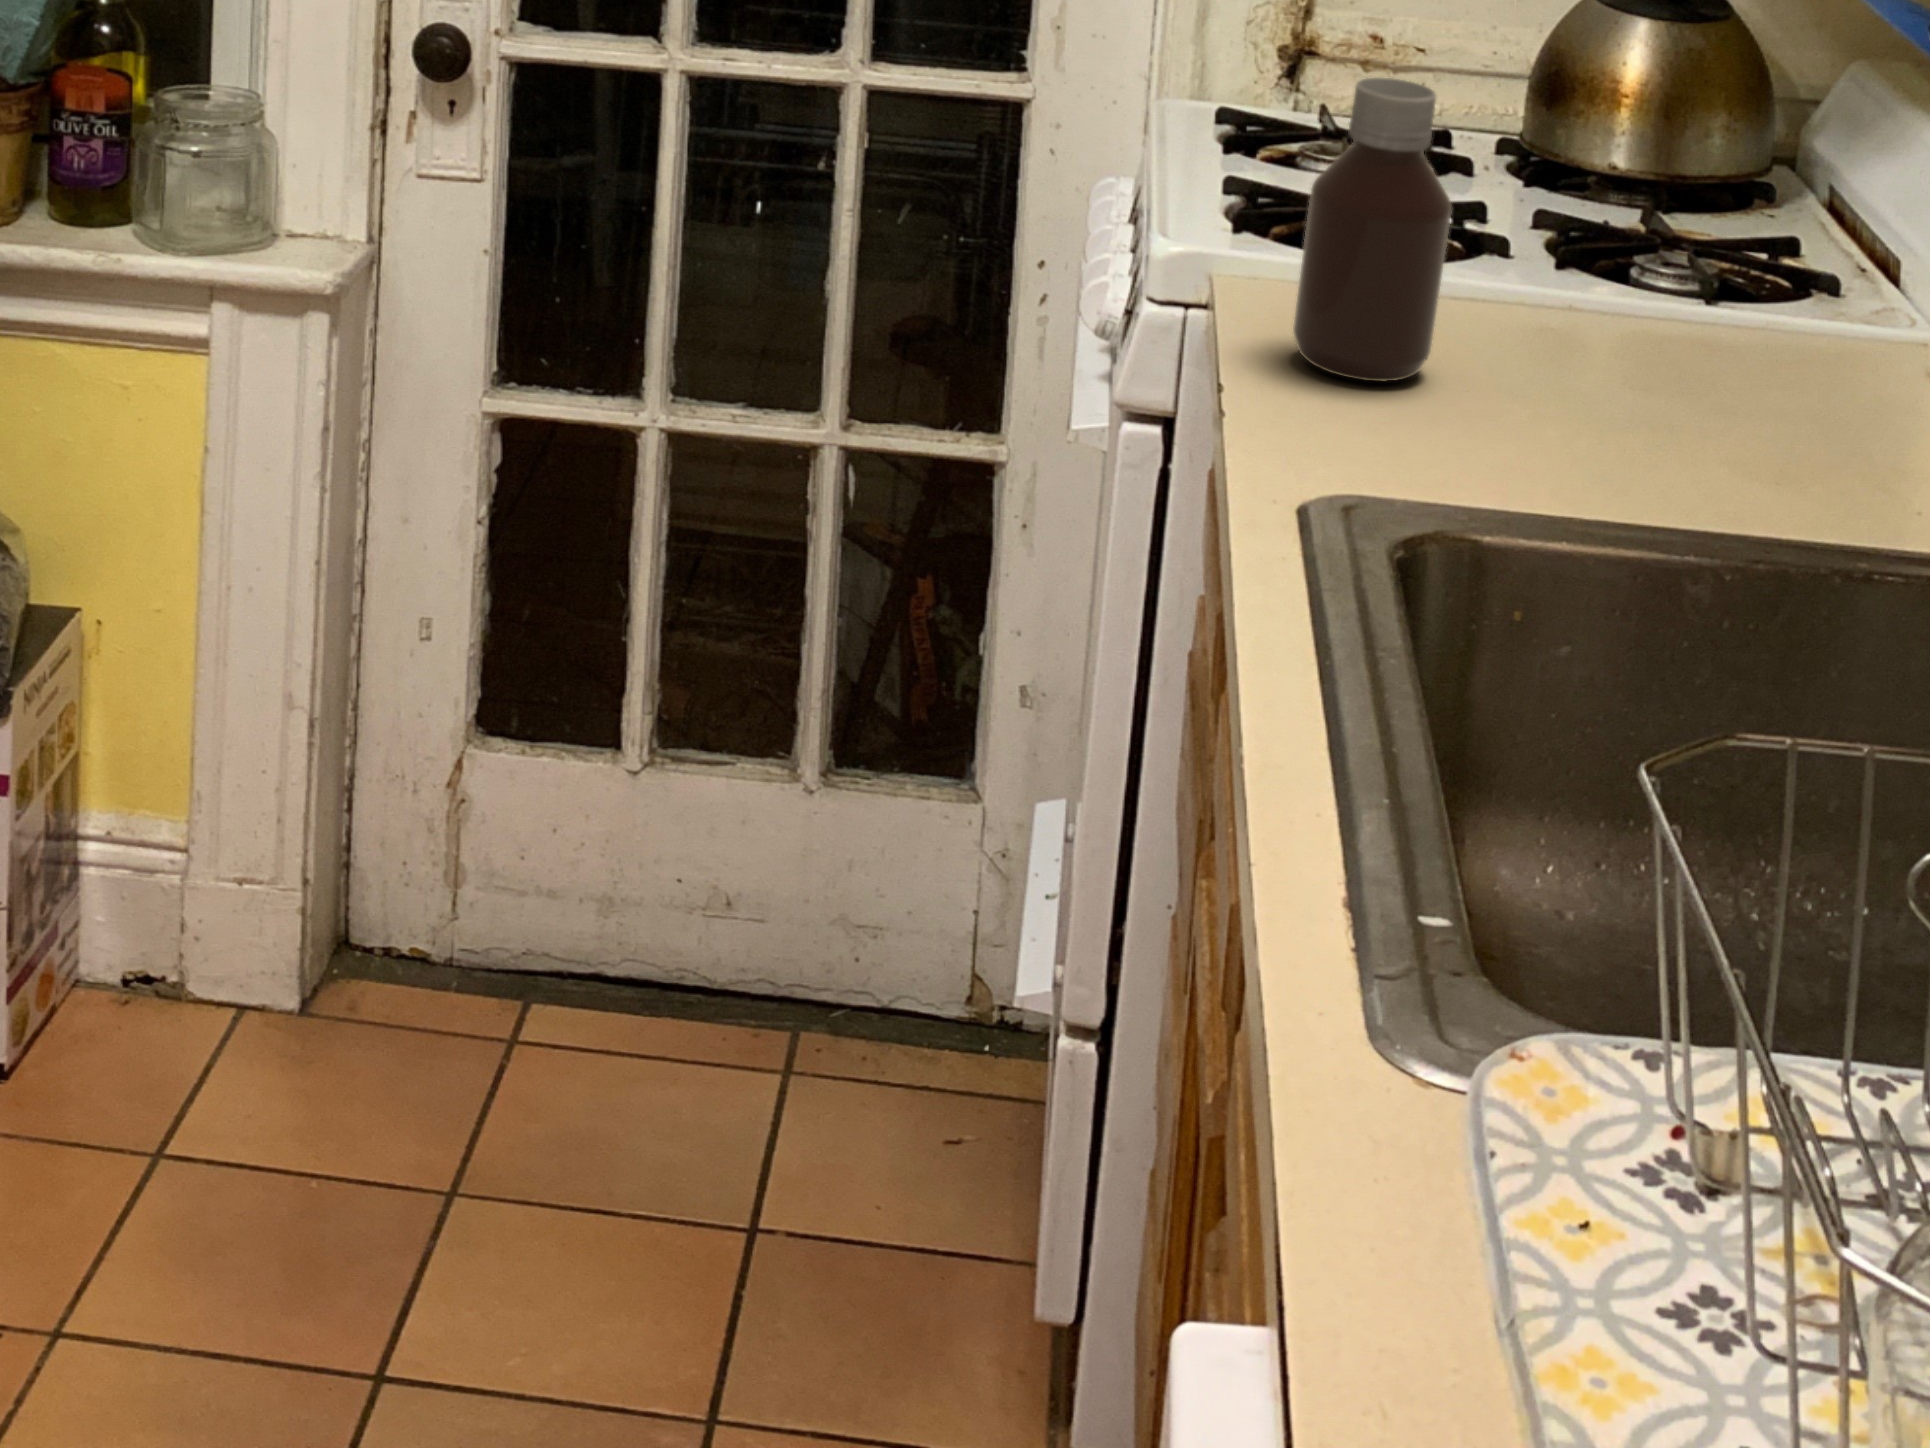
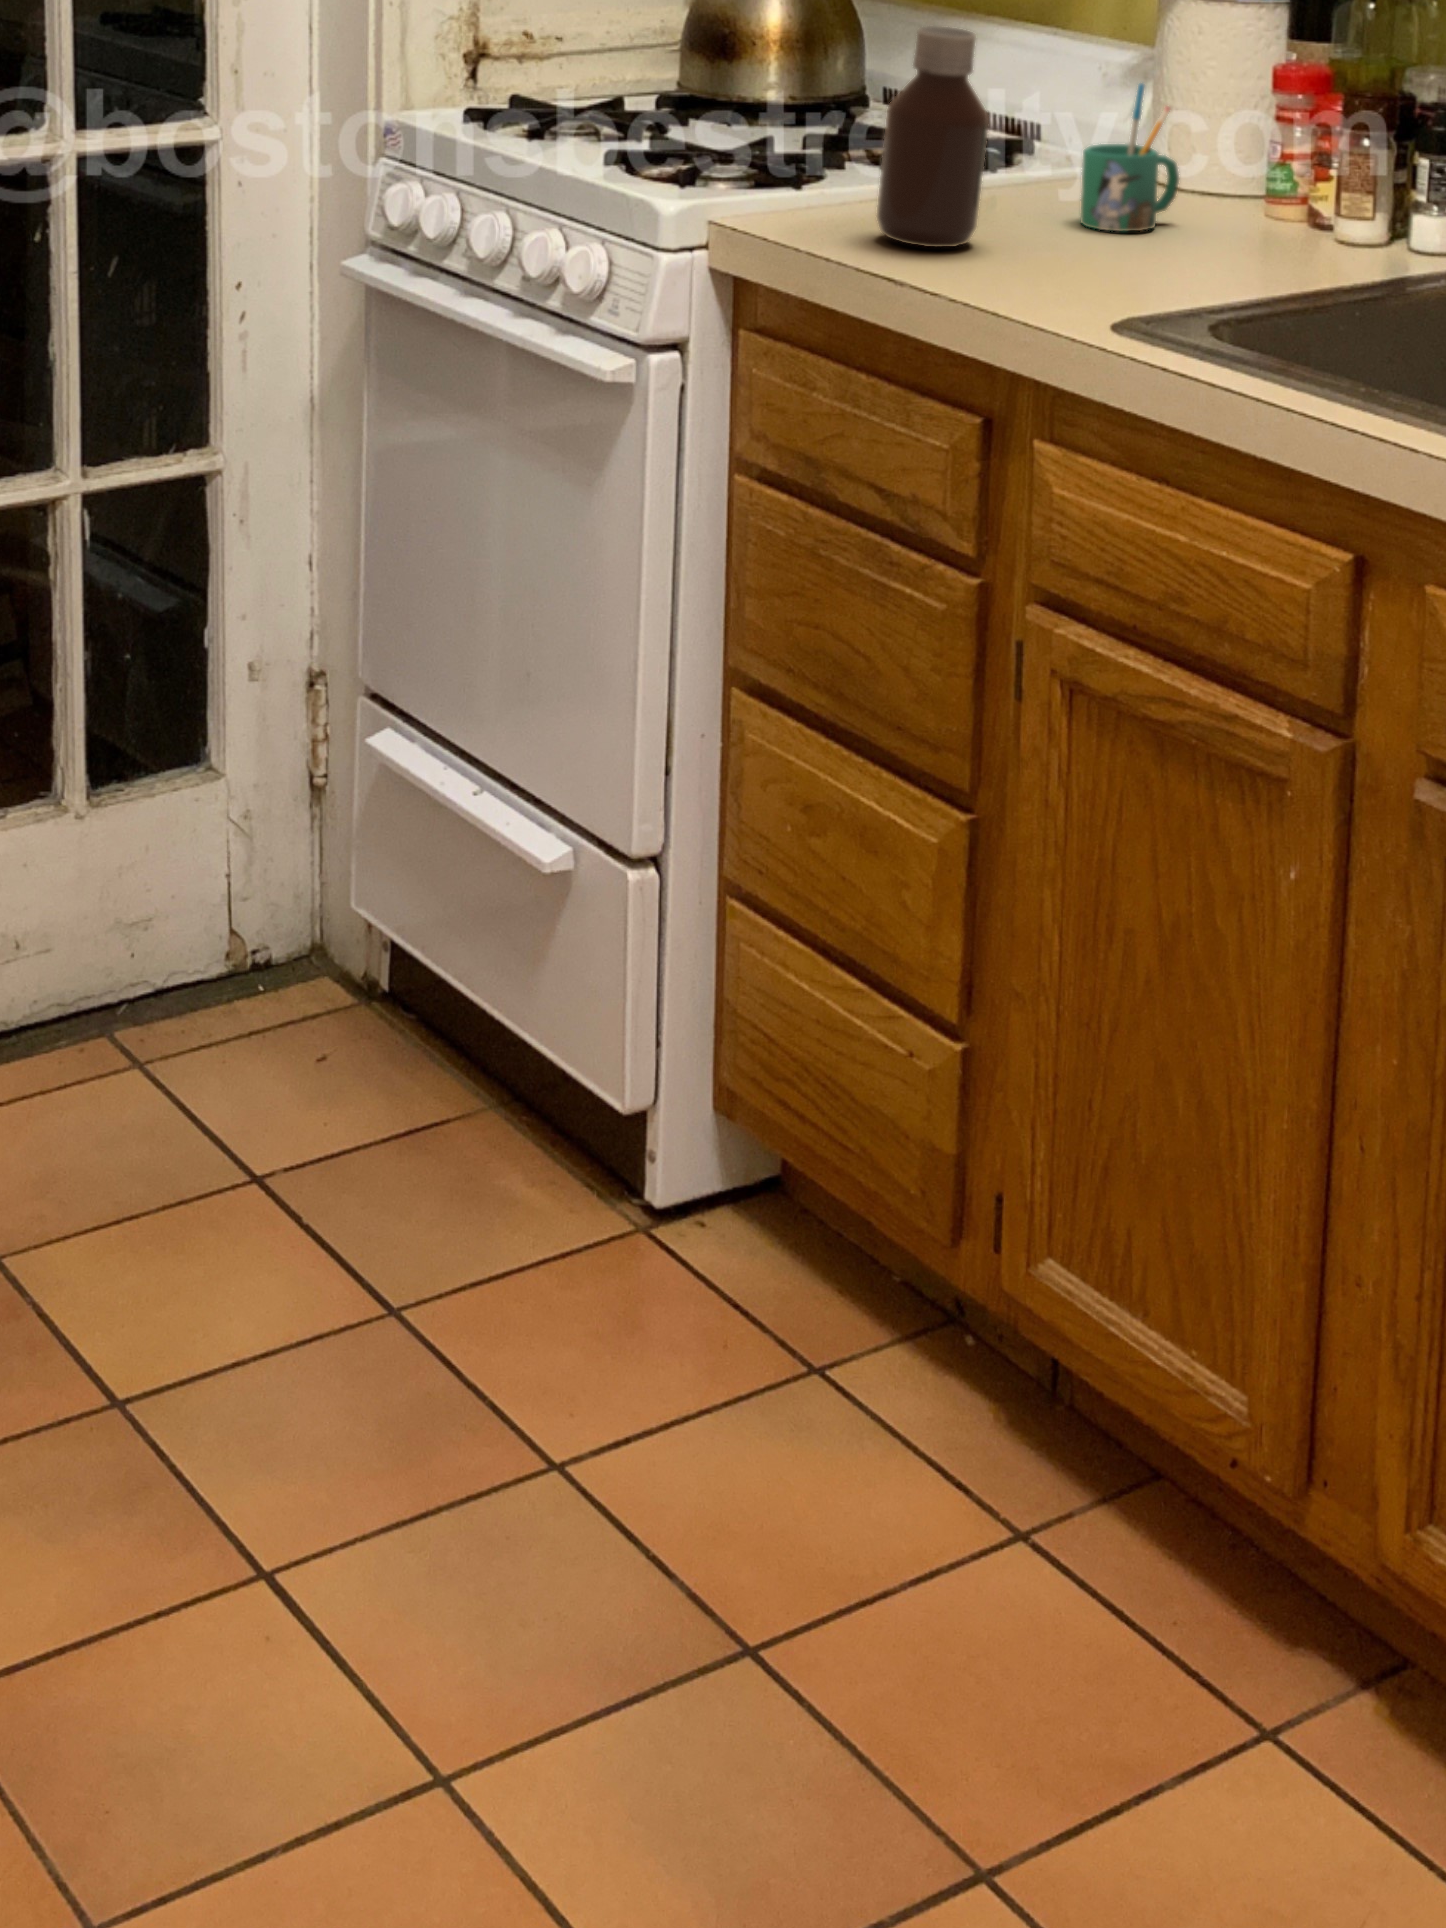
mug: none [1653,219,1821,431] -> present [1080,84,1179,231]

